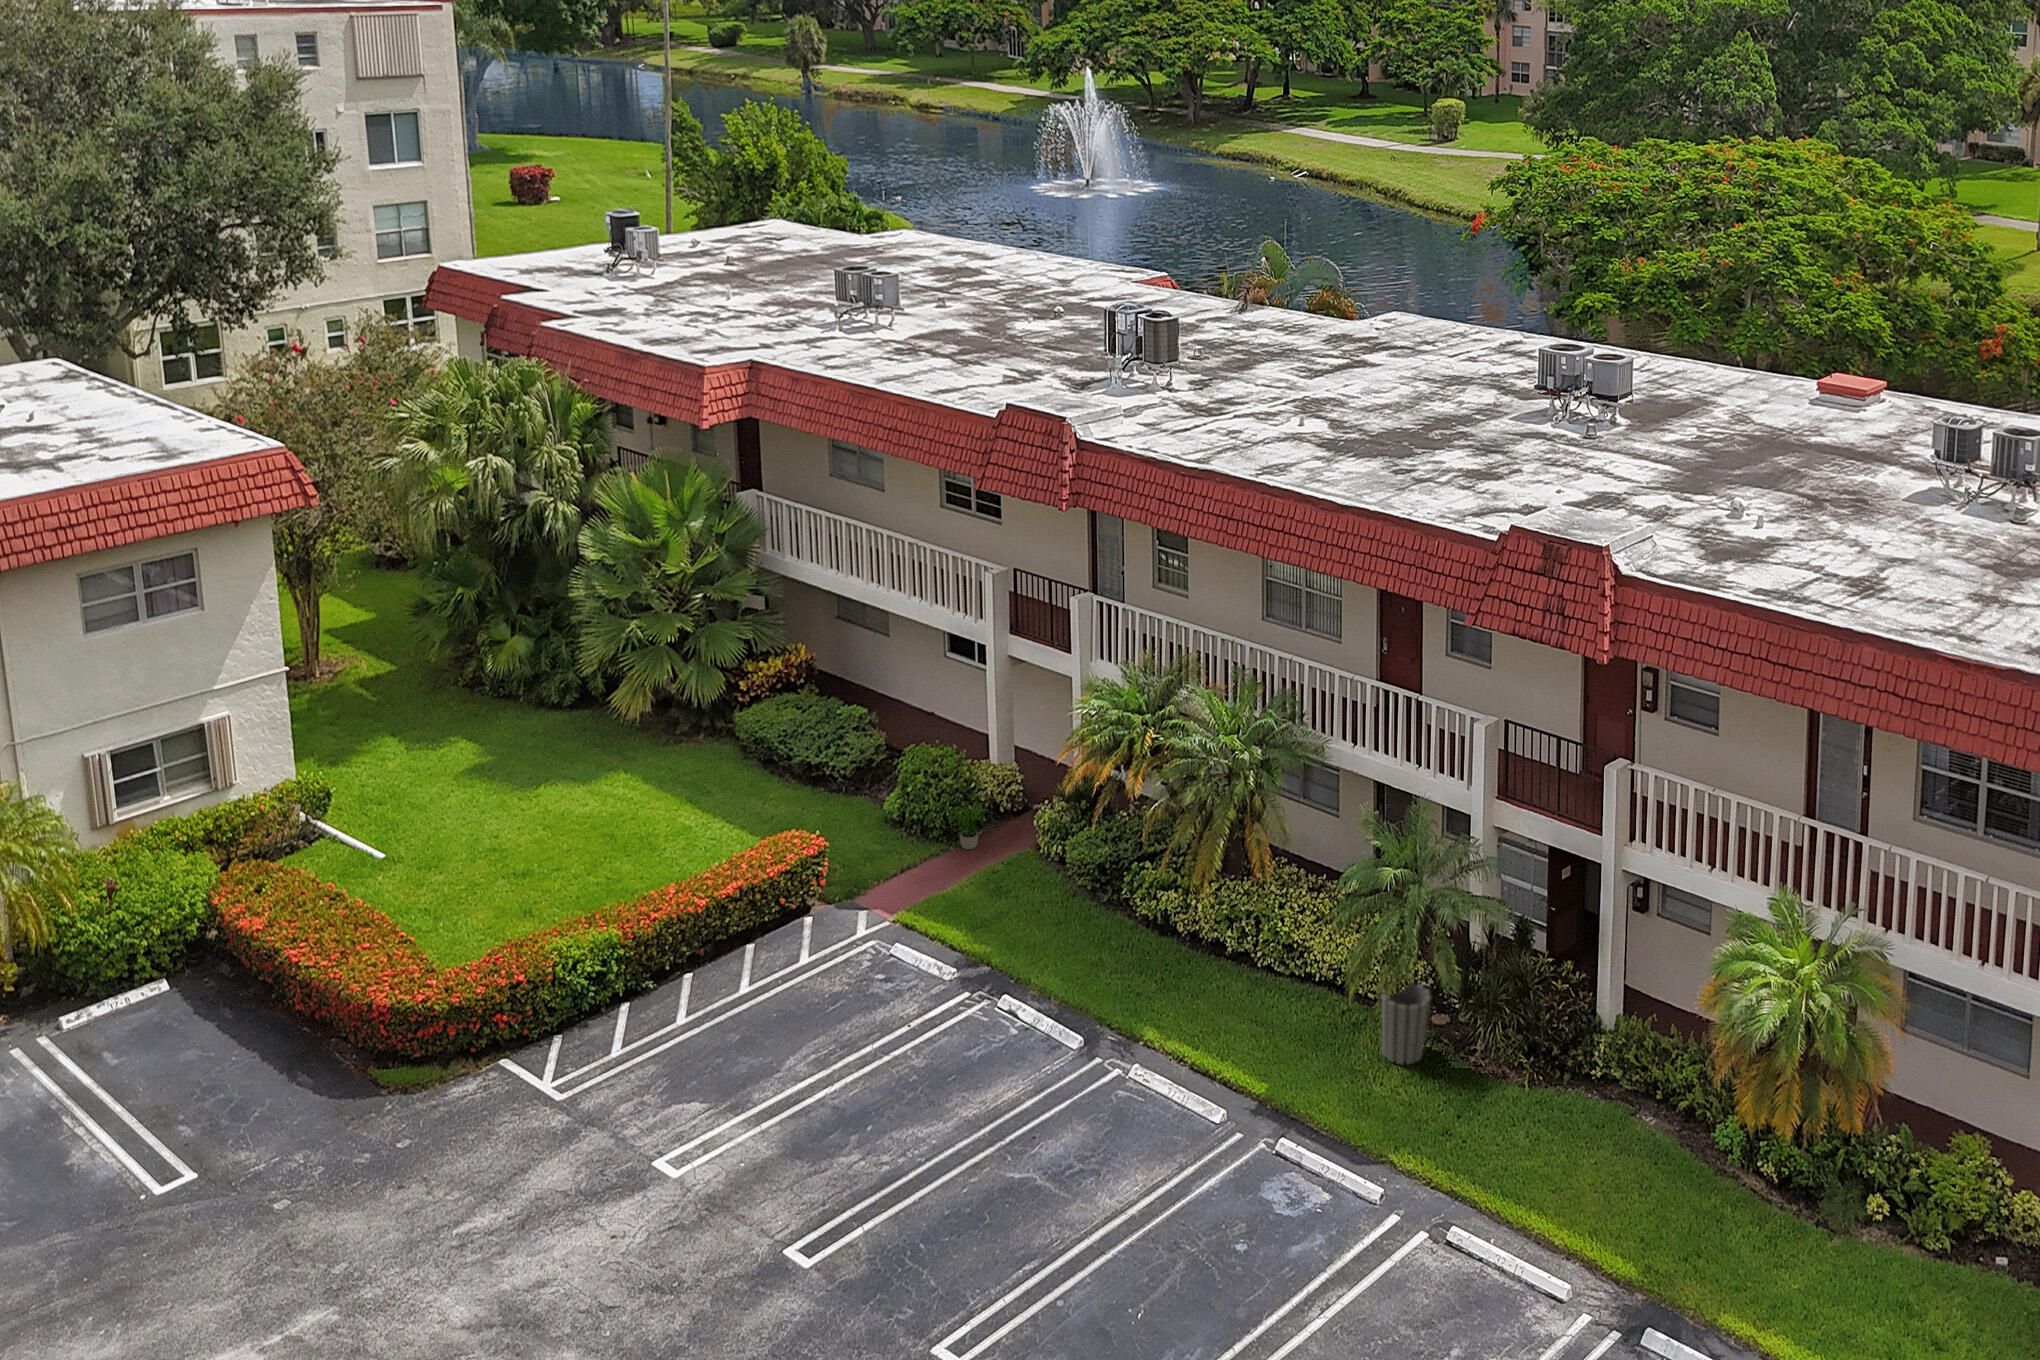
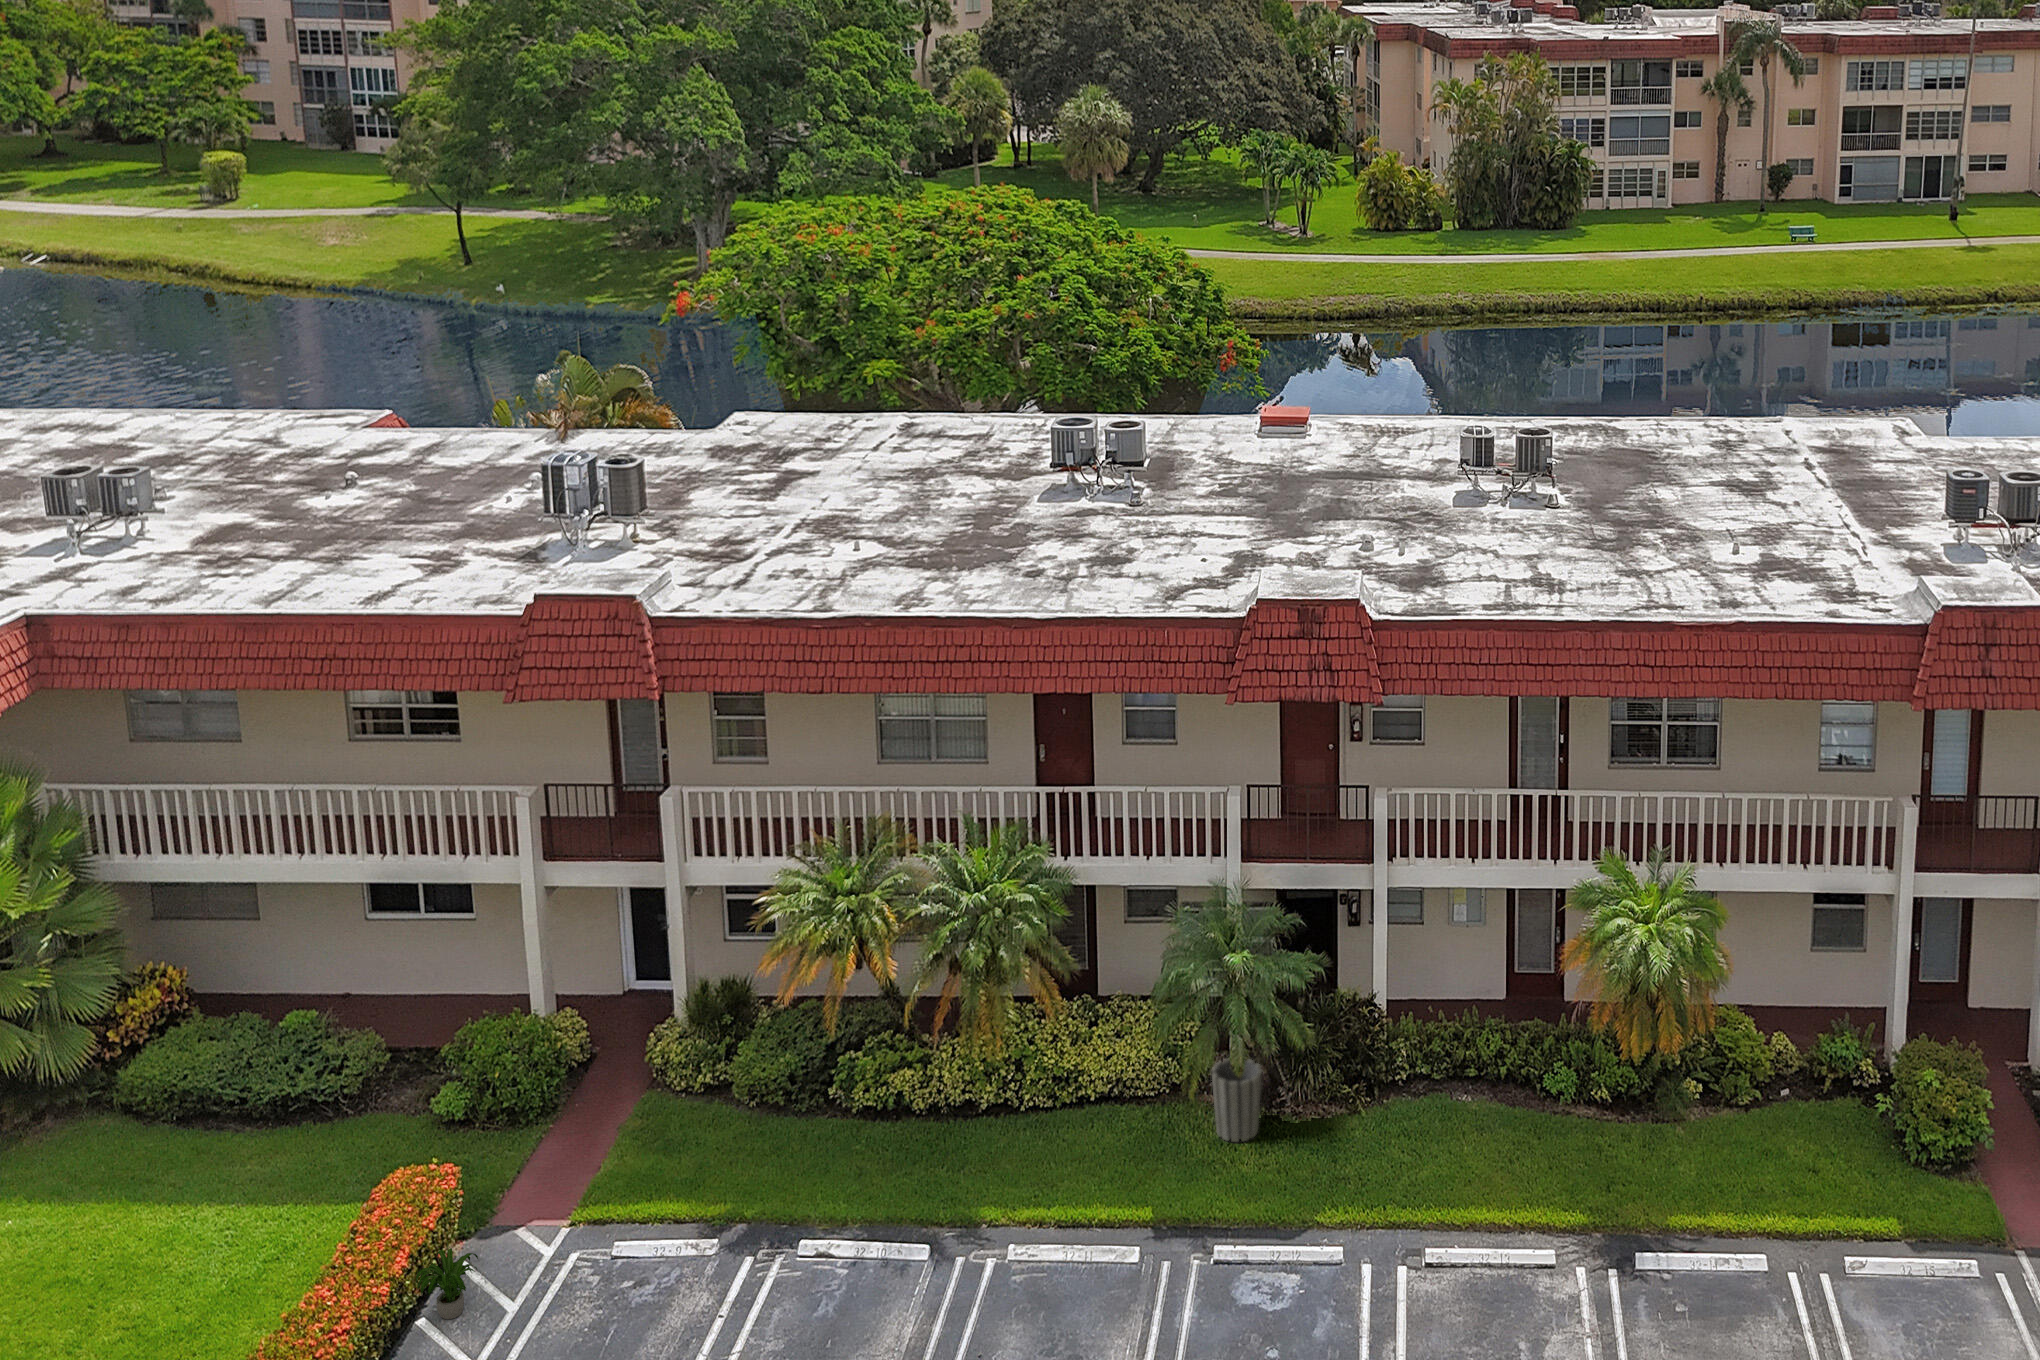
potted plant: present [947,801,989,849] -> present [416,1248,478,1319]

